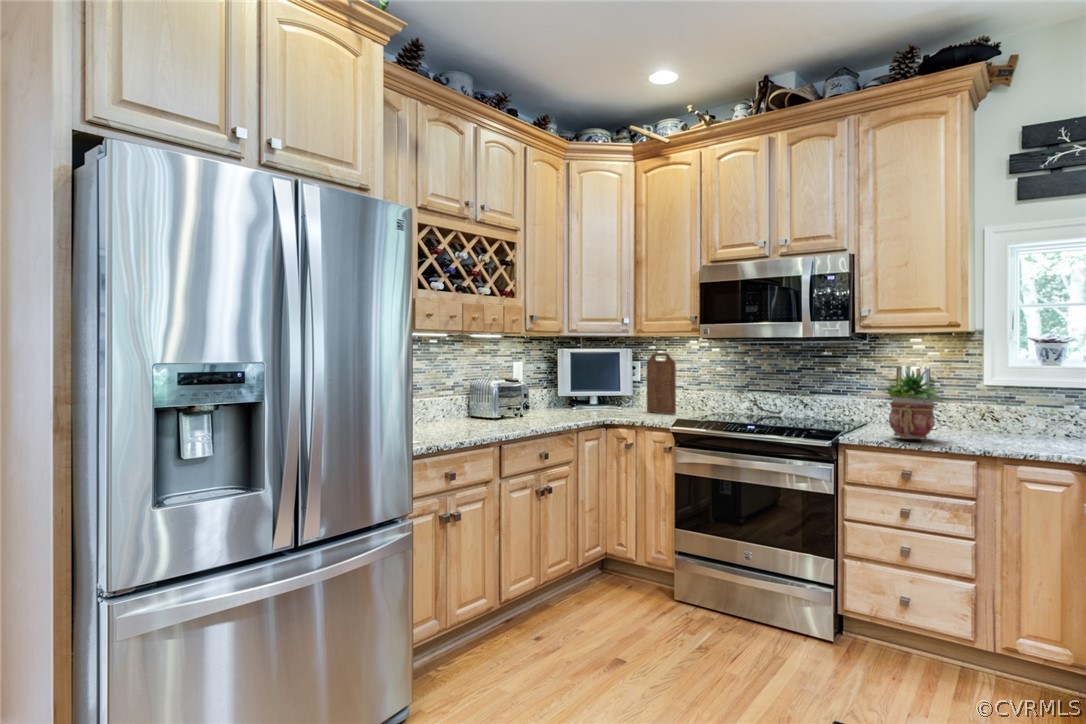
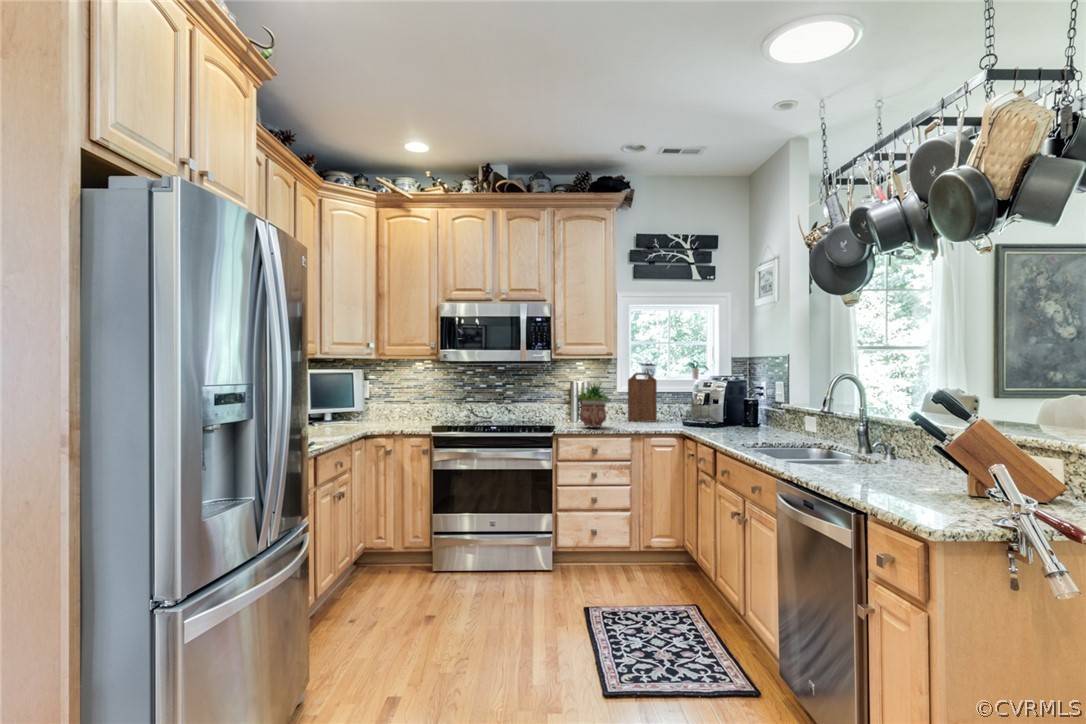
cutting board: present [647,353,676,414] -> present [628,373,657,422]

